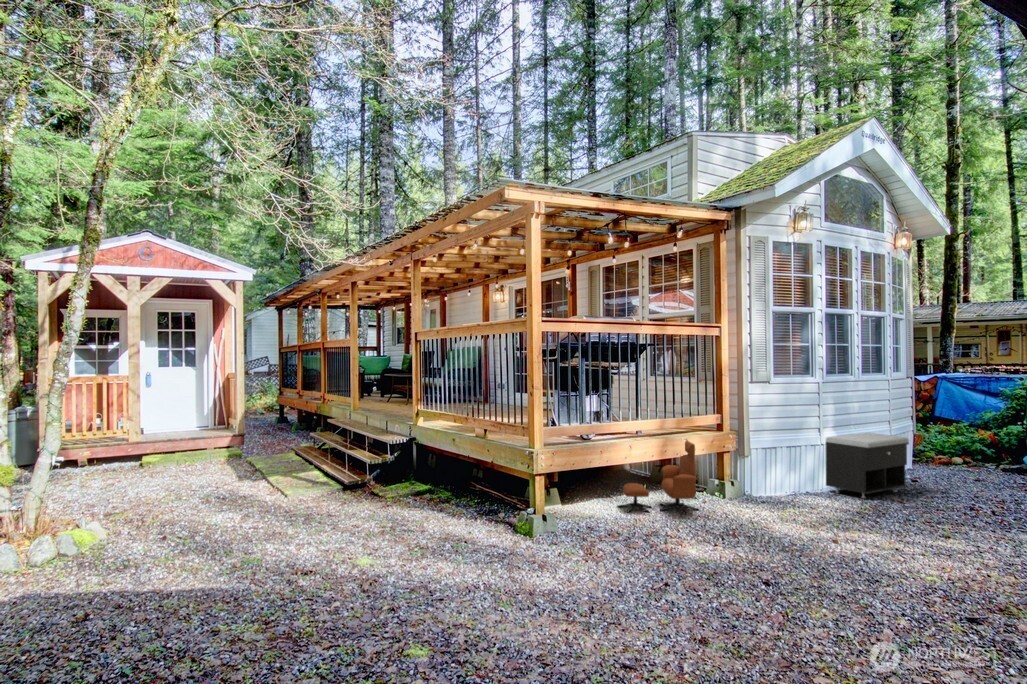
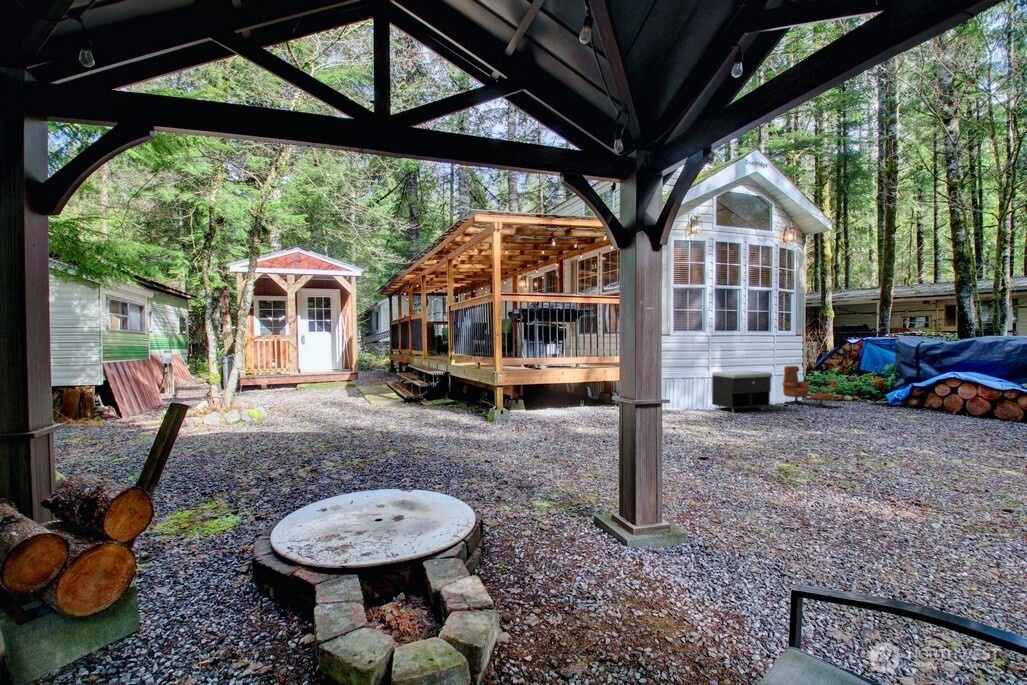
lounge chair: present [617,441,699,514] -> present [782,366,831,408]

